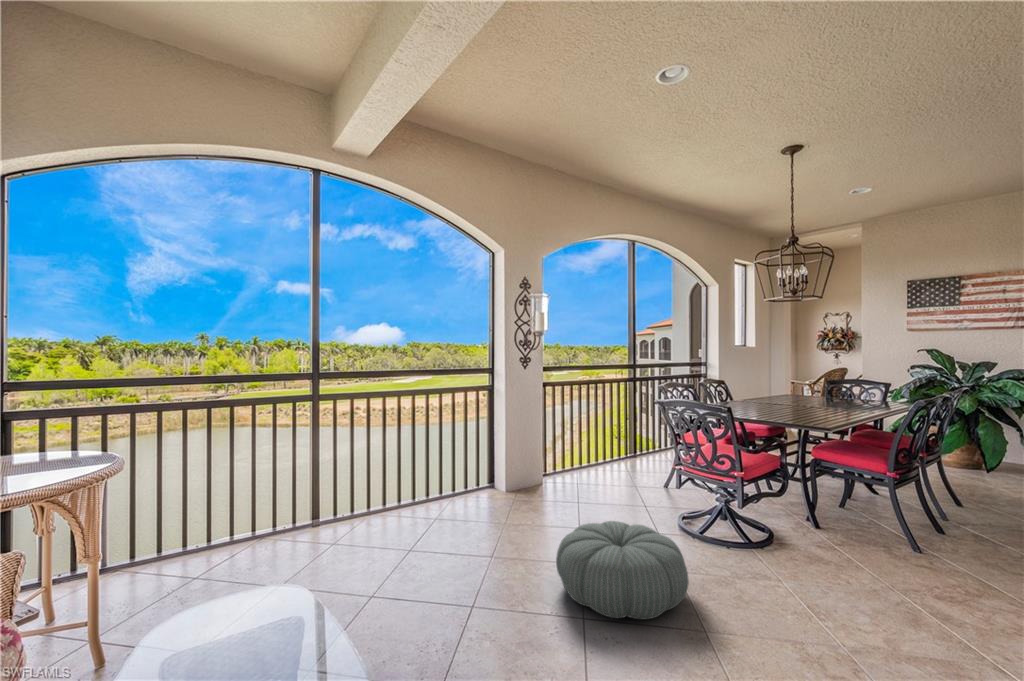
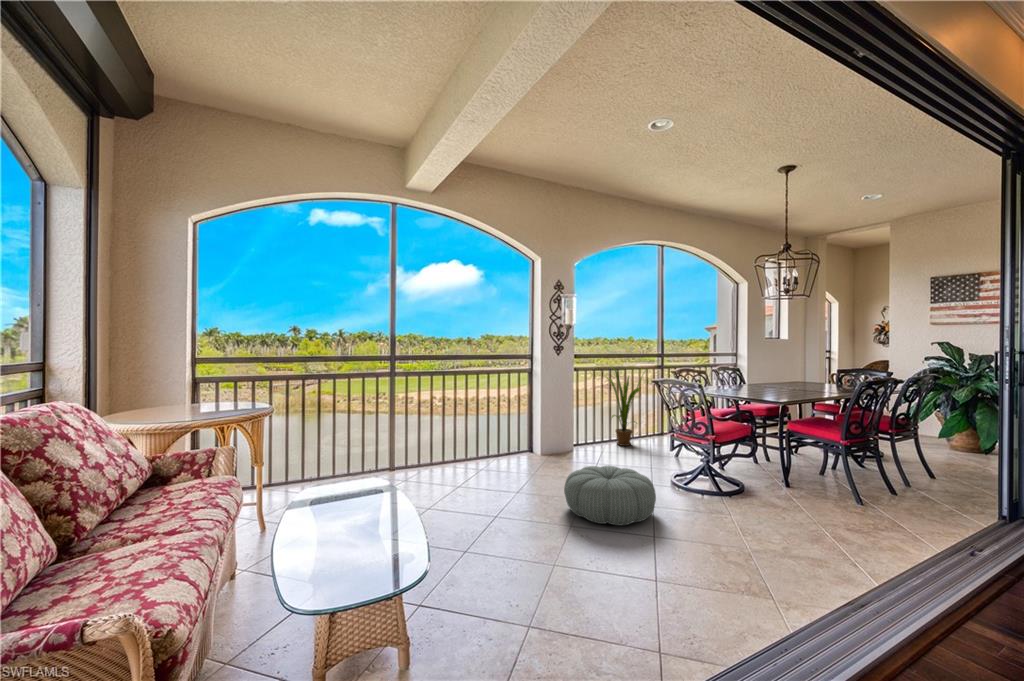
house plant: none [577,379,632,477] -> present [608,368,642,446]

